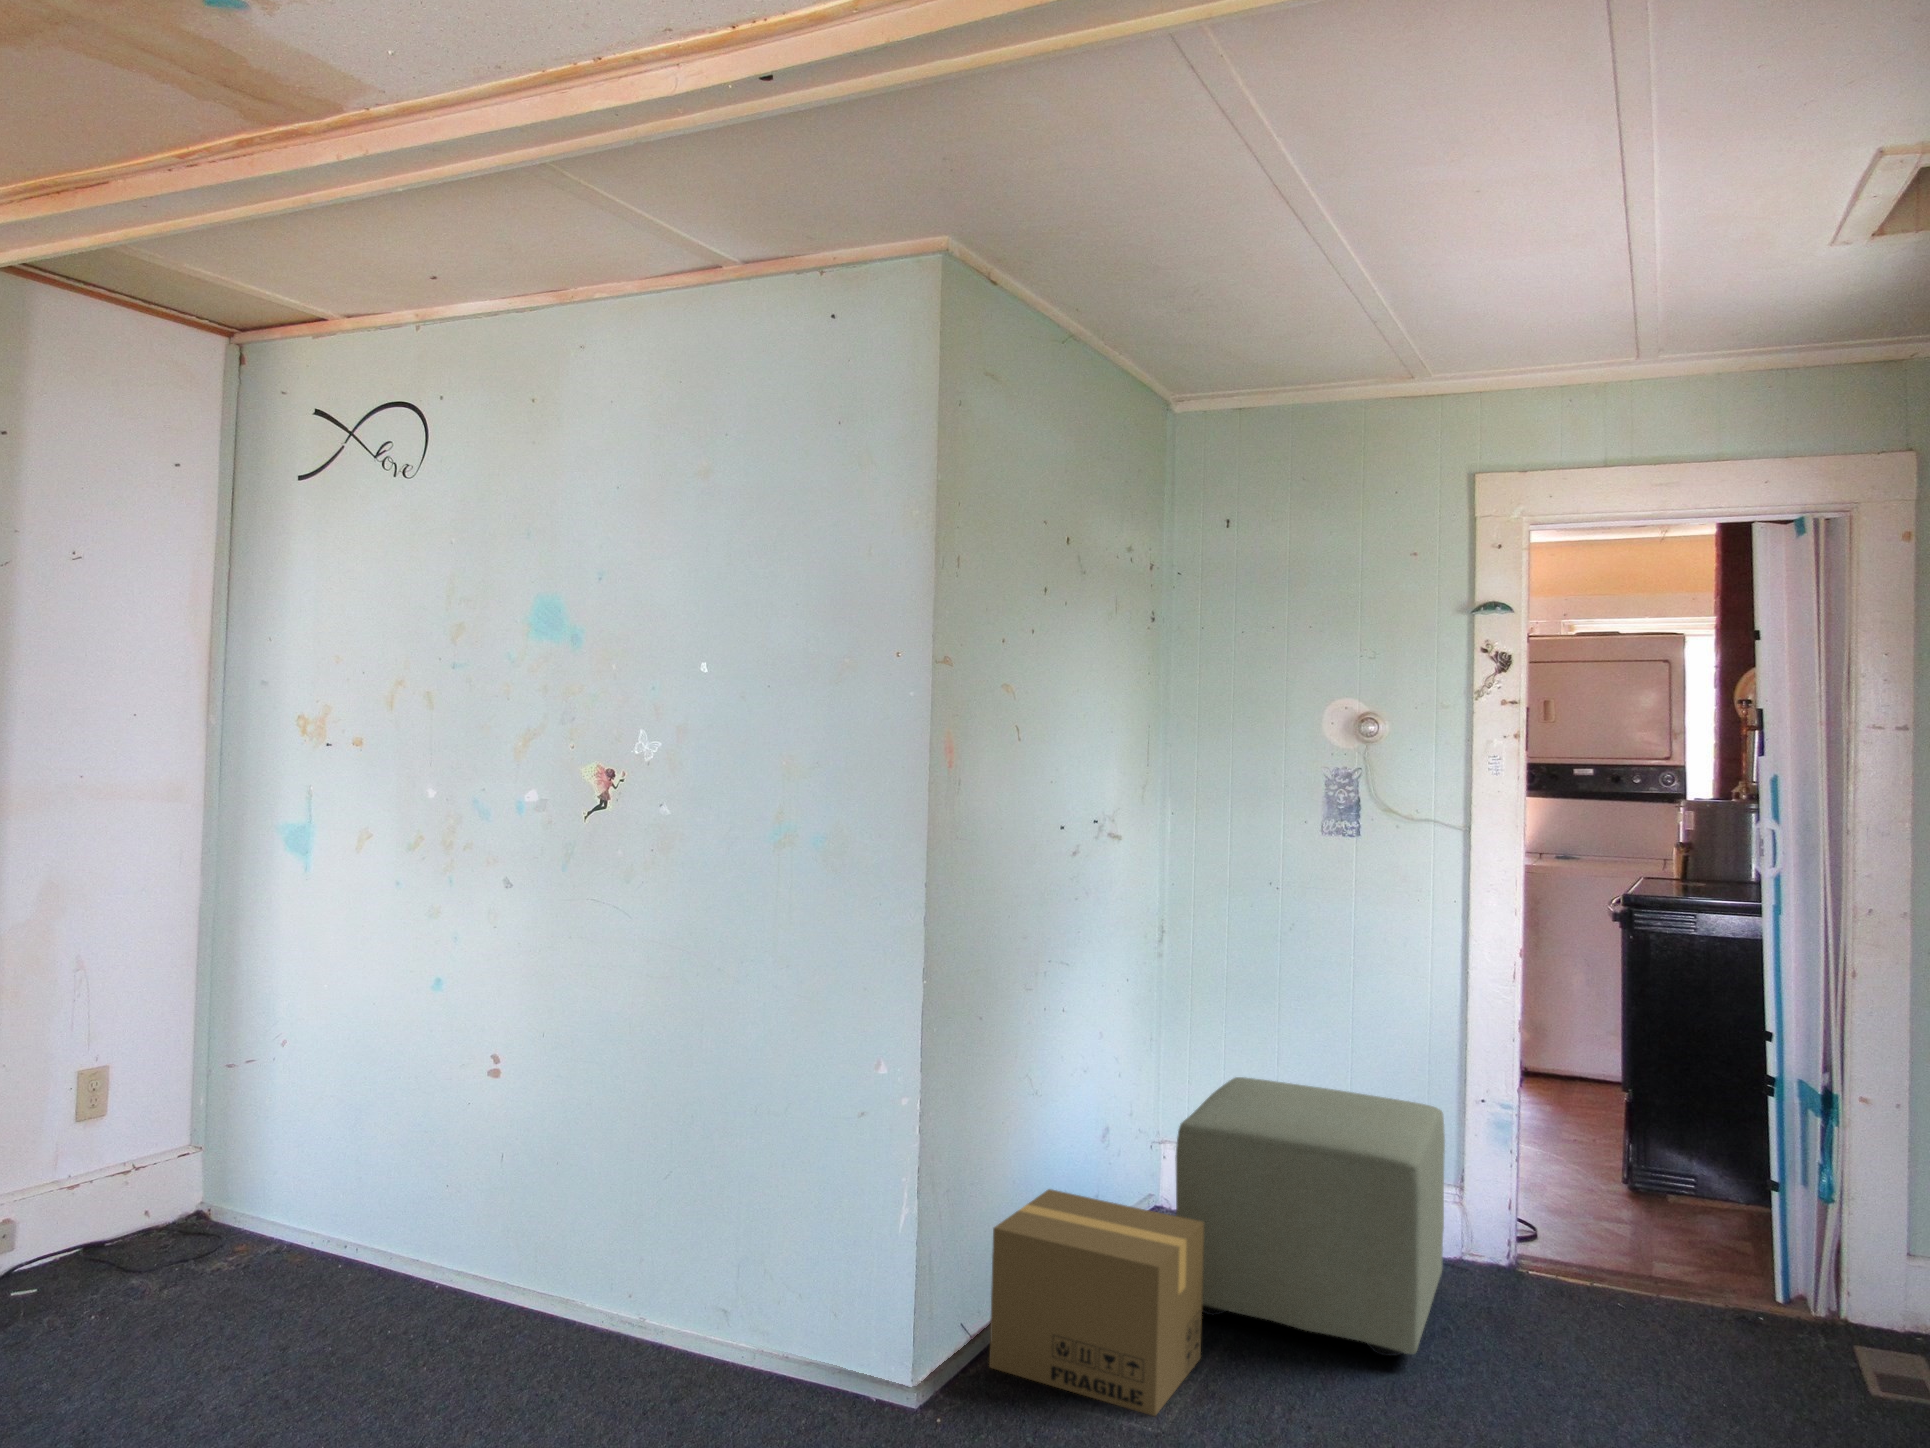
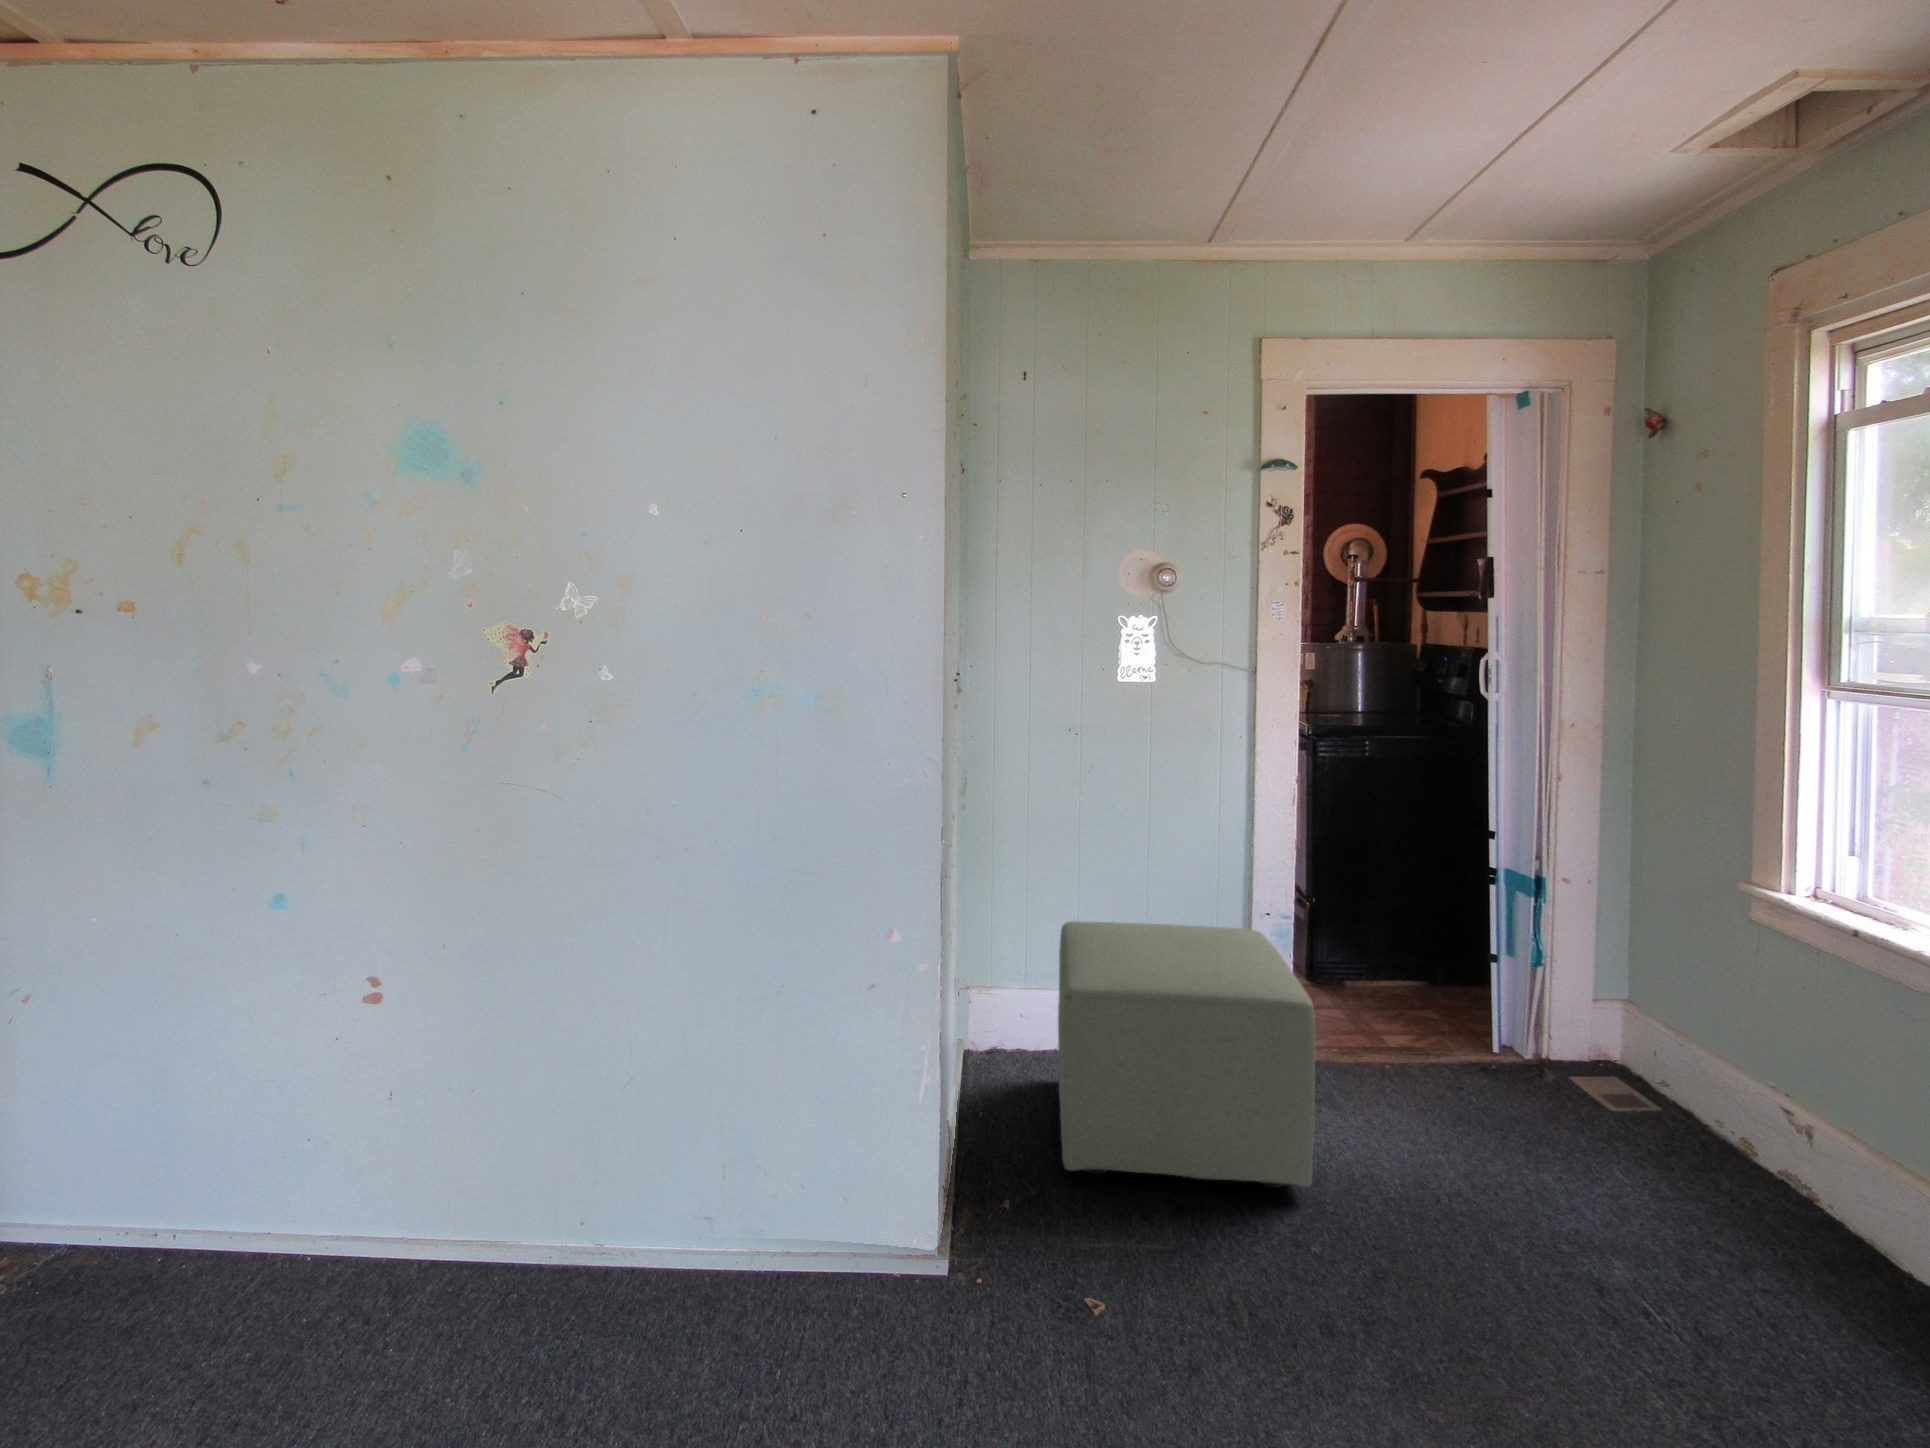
cardboard box: present [989,1189,1204,1416] -> none [924,1083,1134,1340]

